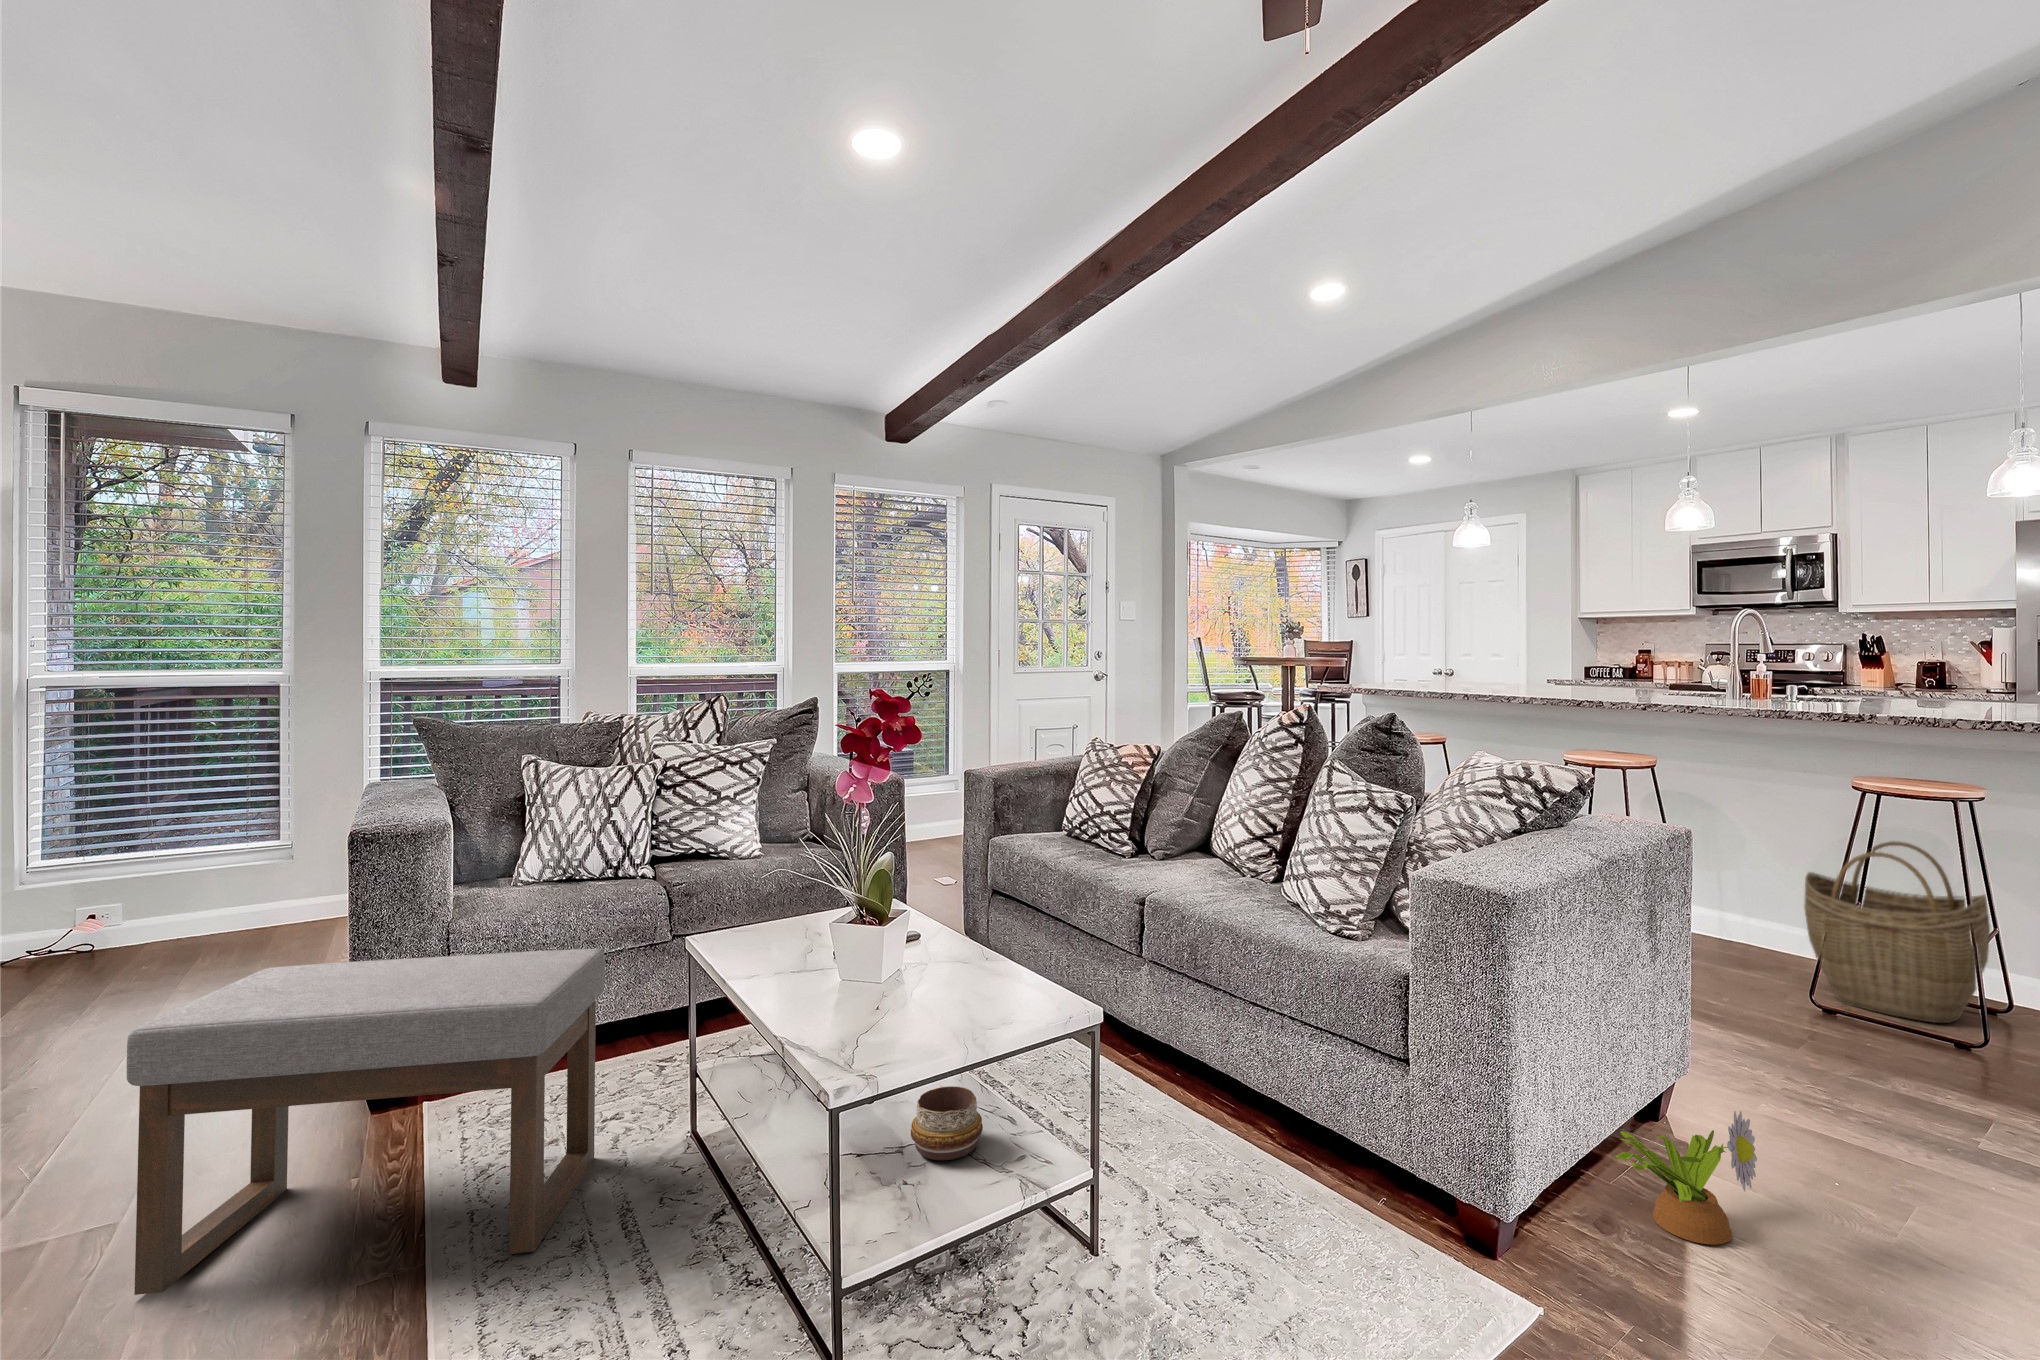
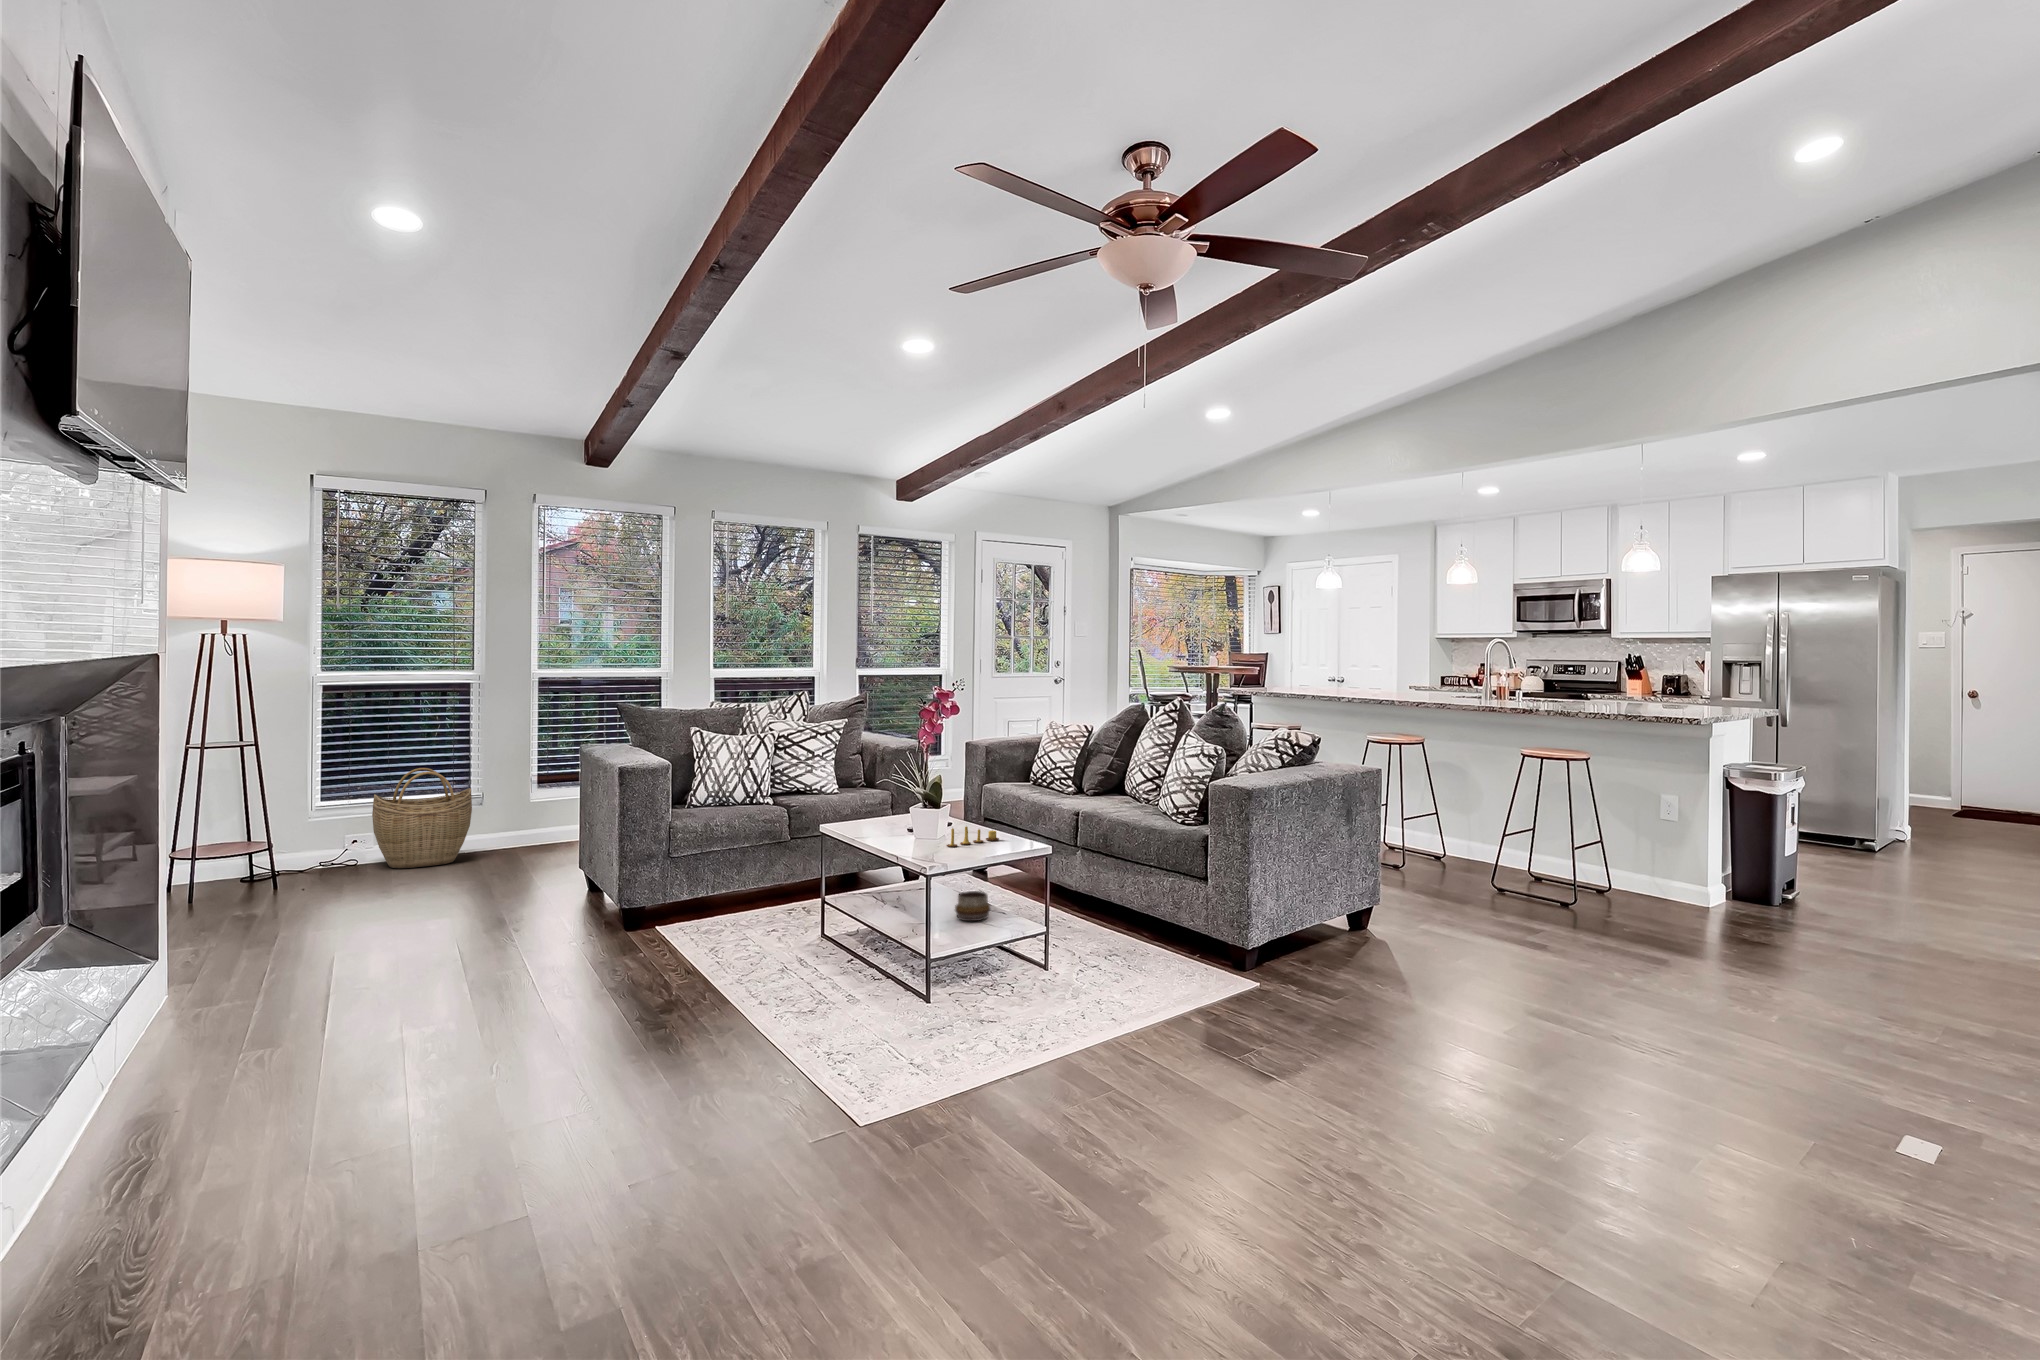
woven basket: present [1804,841,1990,1023] -> present [372,768,472,868]
ottoman: present [126,949,605,1295] -> none [580,827,782,975]
candle: none [891,961,1000,1011] -> present [946,826,999,847]
decorative plant: present [1613,1111,1757,1244] -> none [1310,898,1375,963]

